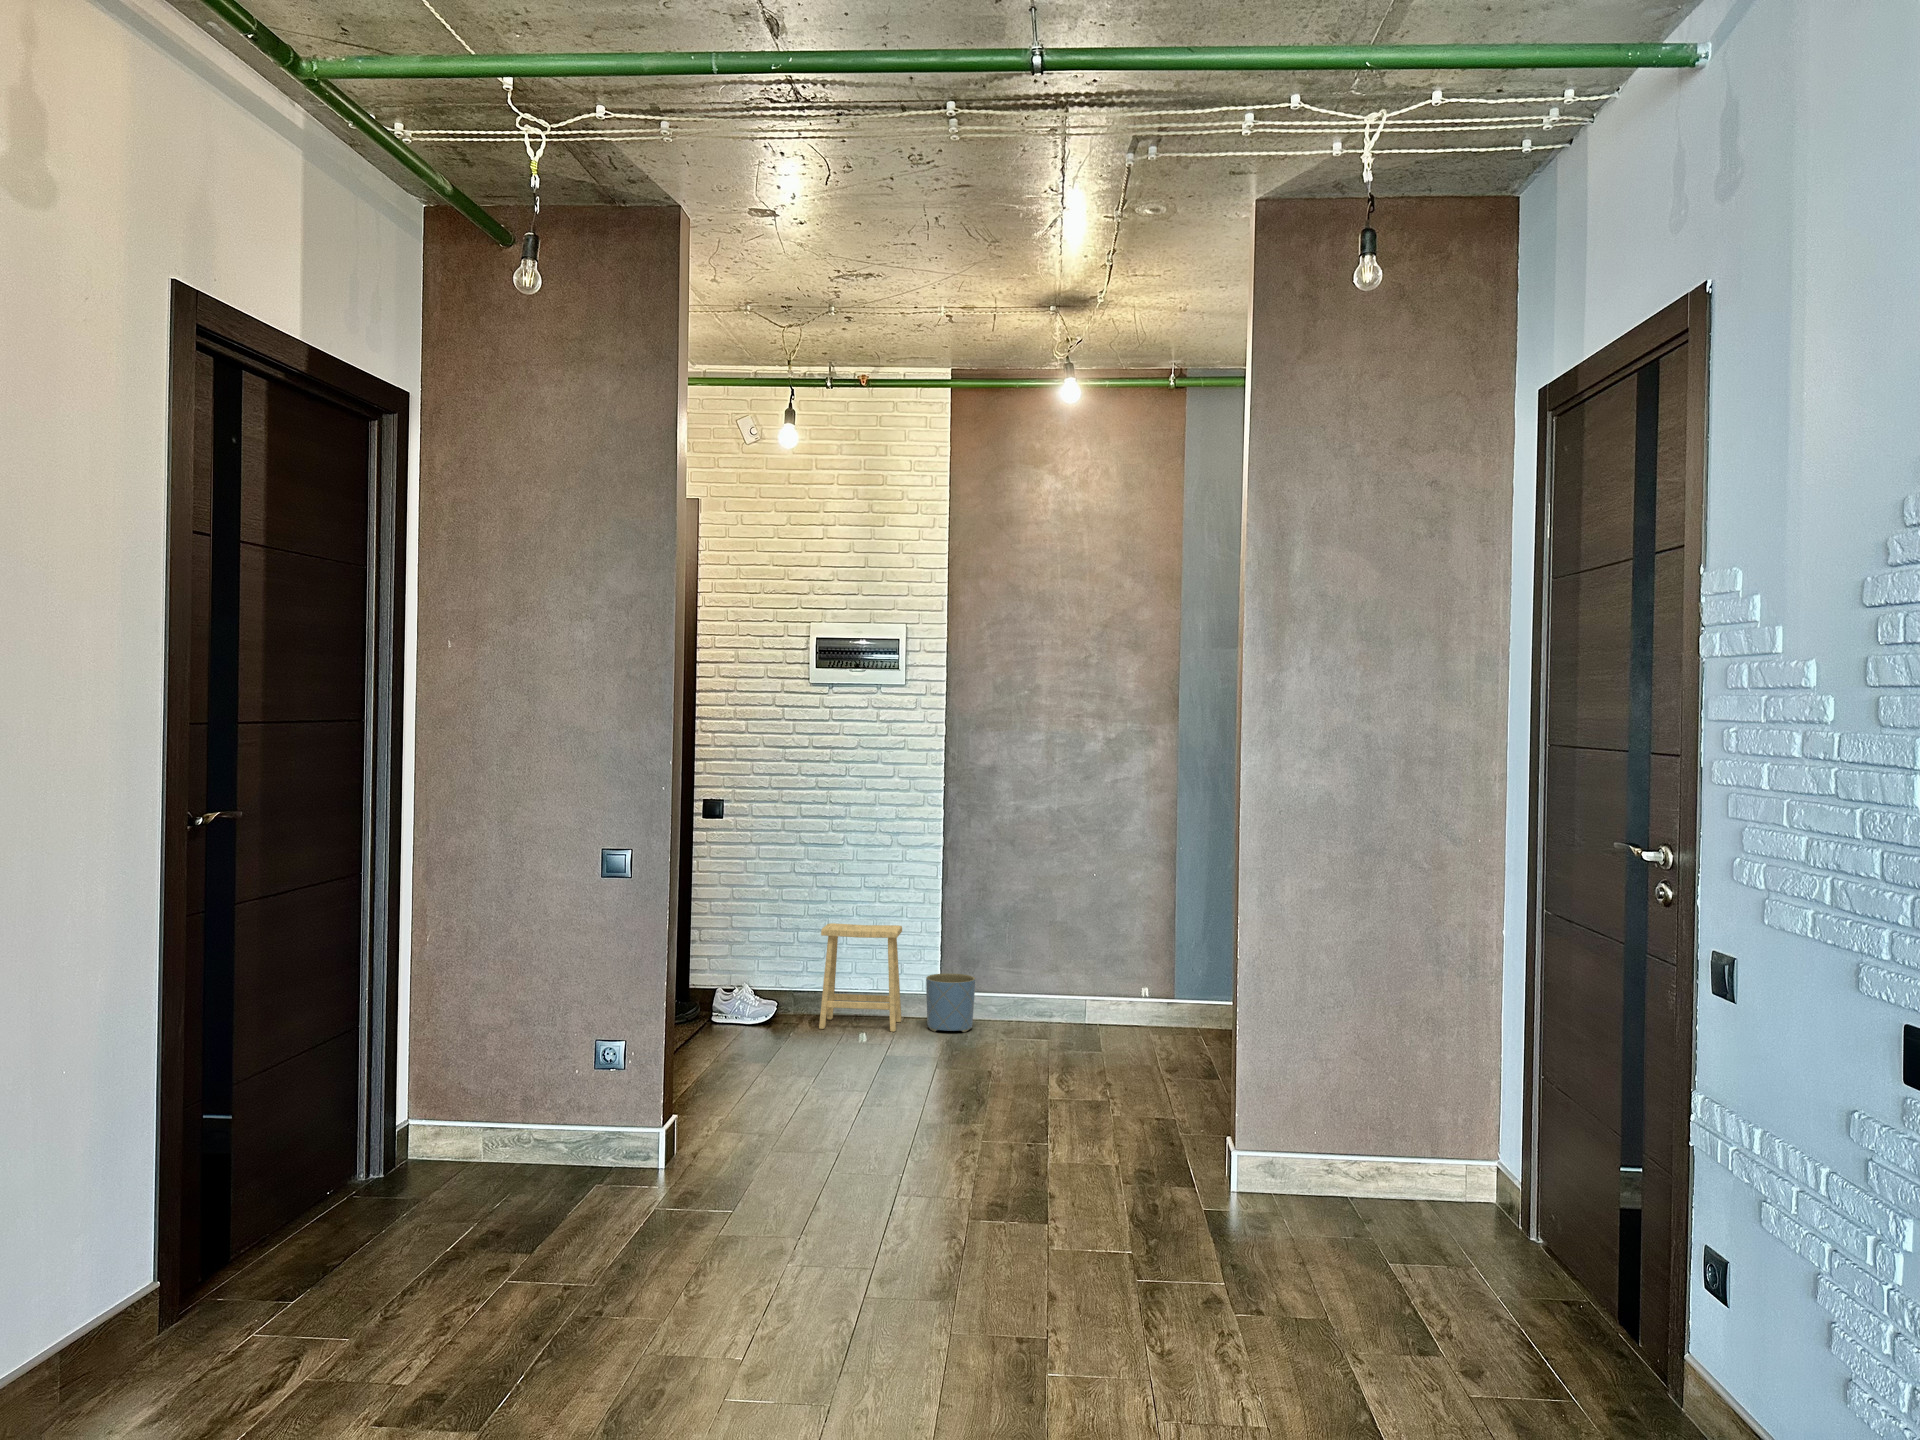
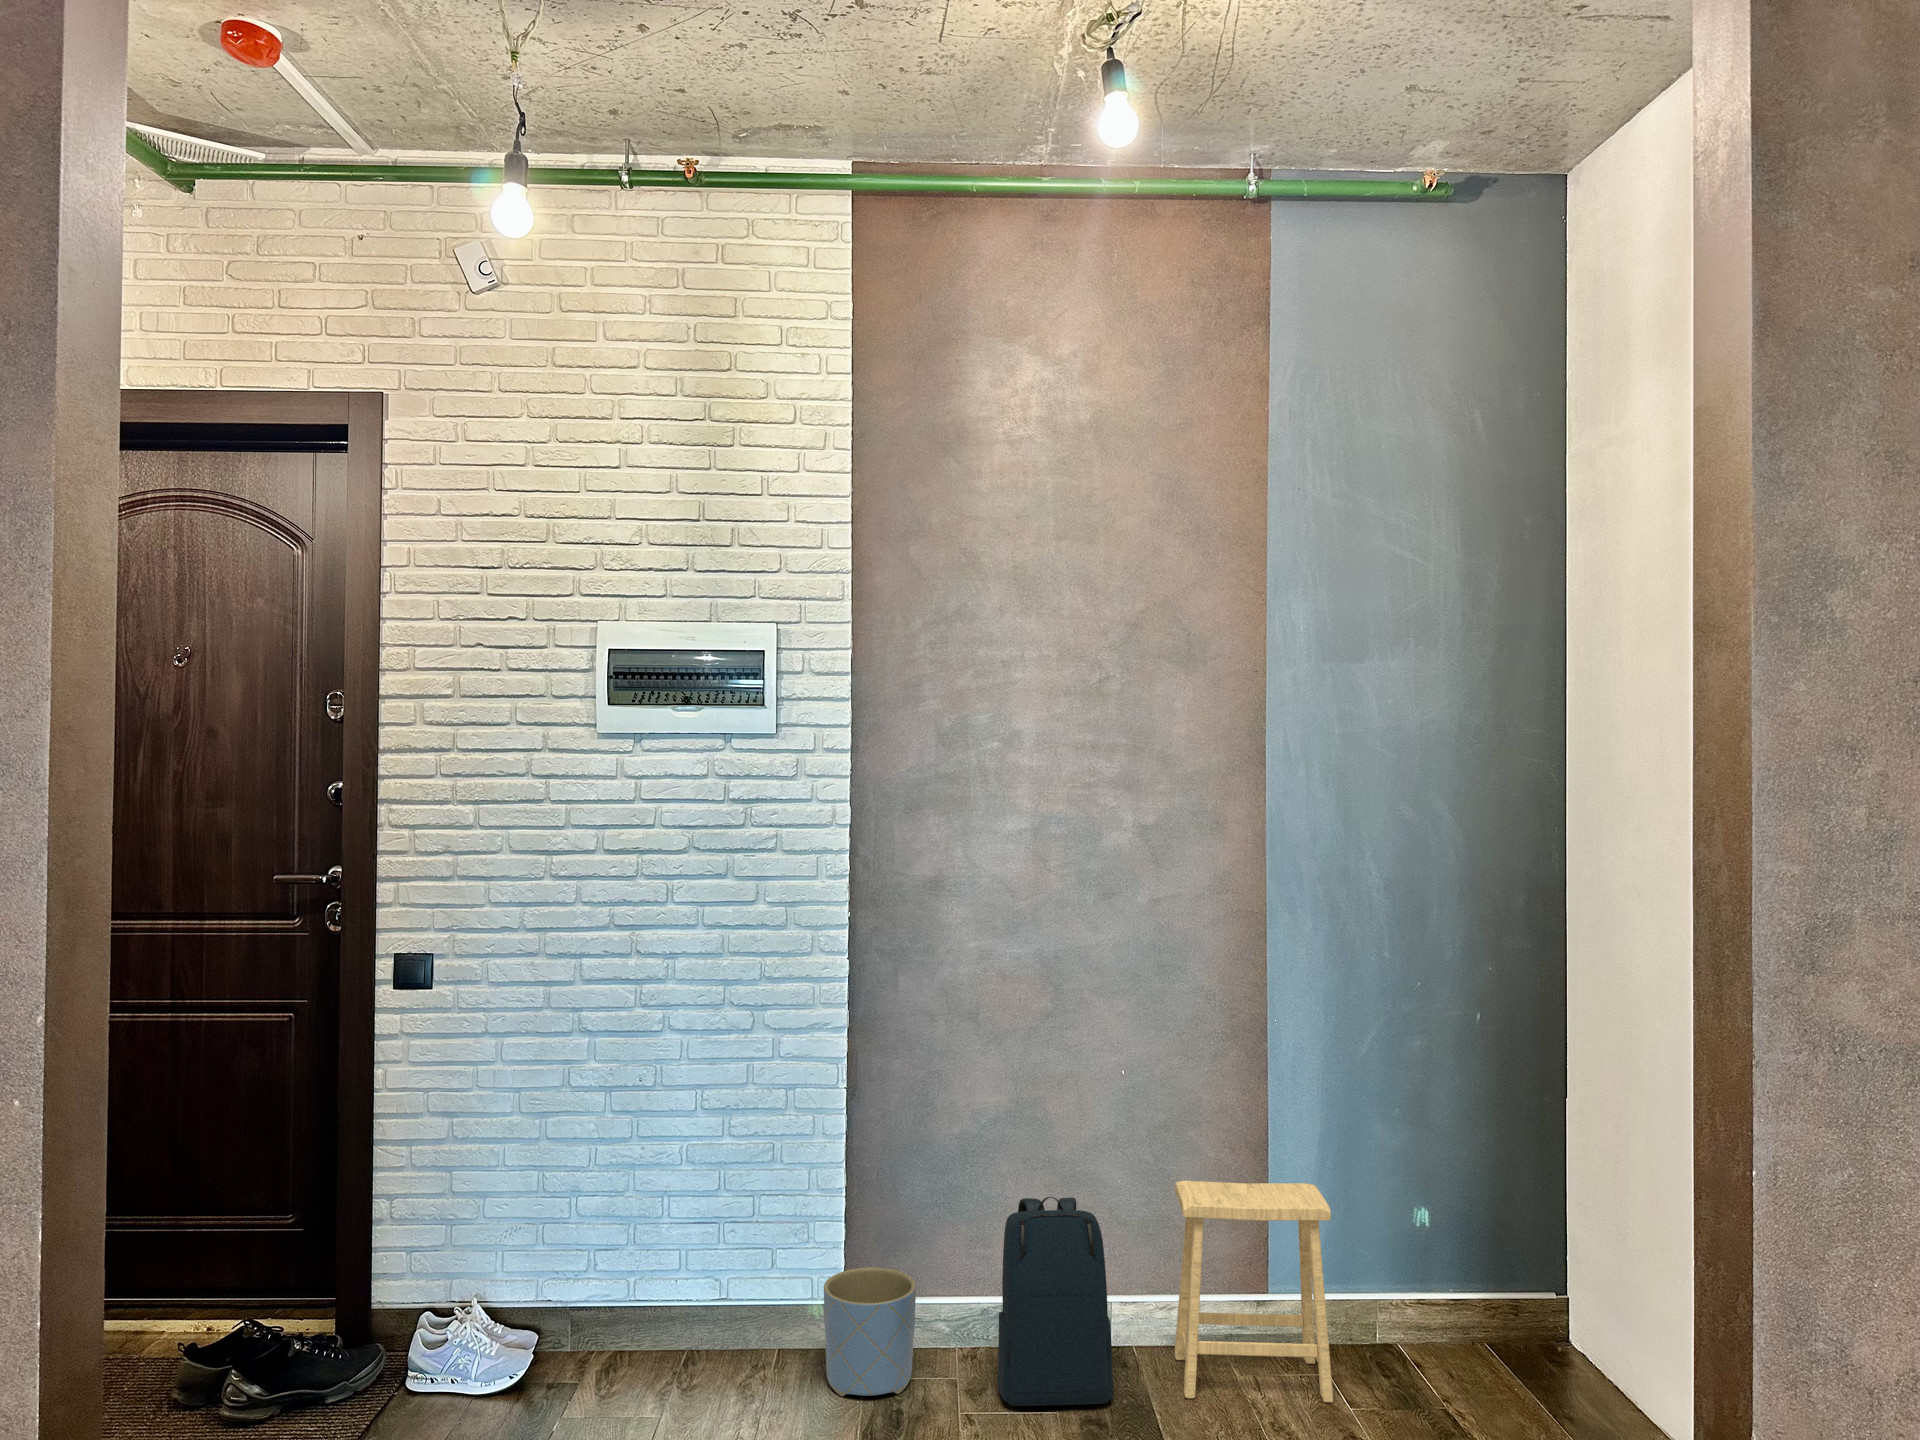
footstool: present [819,923,902,1032] -> present [1174,1181,1333,1403]
backpack: none [1017,935,1077,1038] -> present [998,1197,1113,1406]

